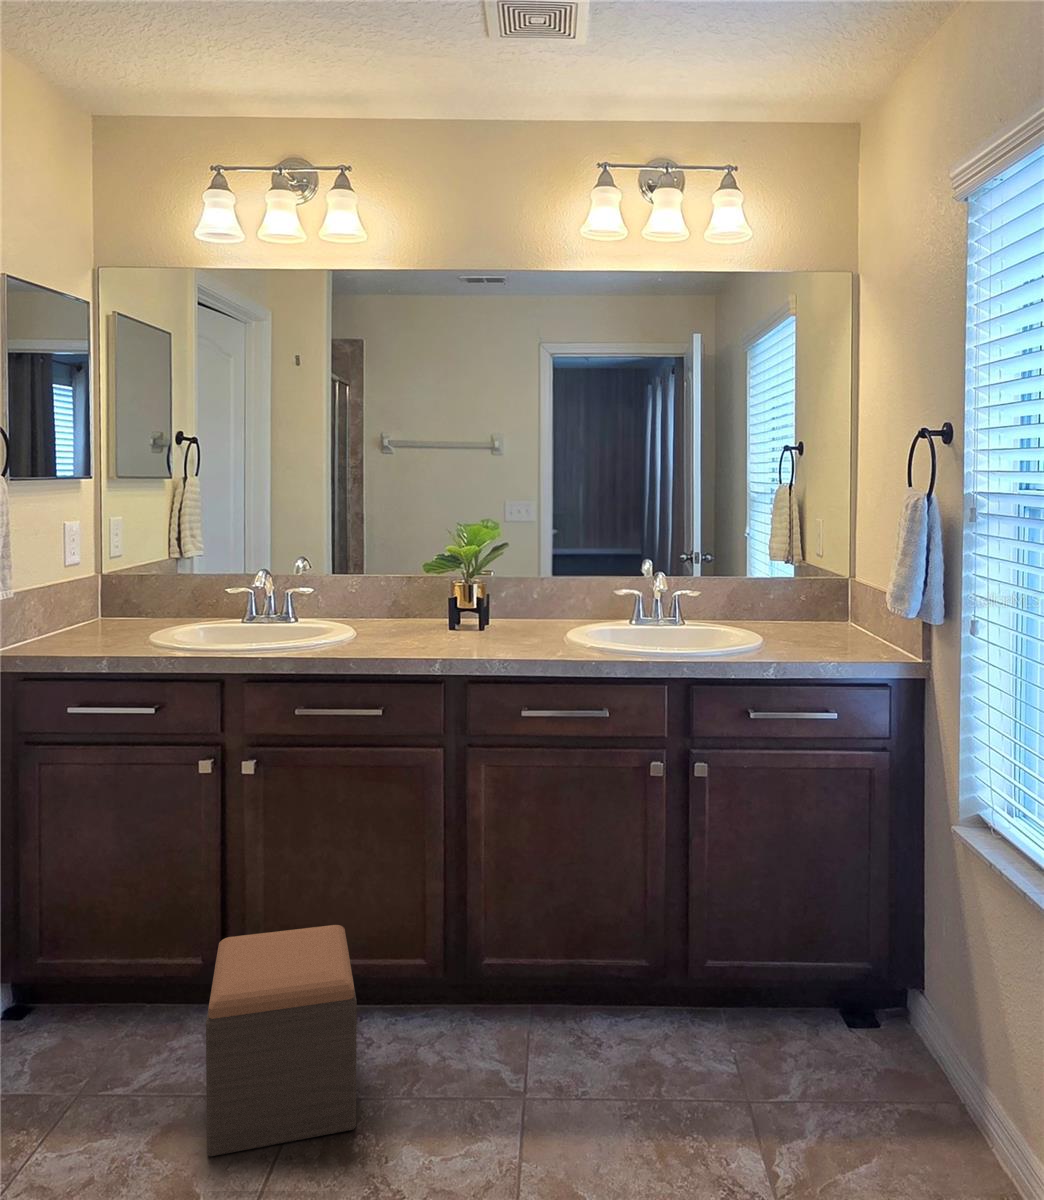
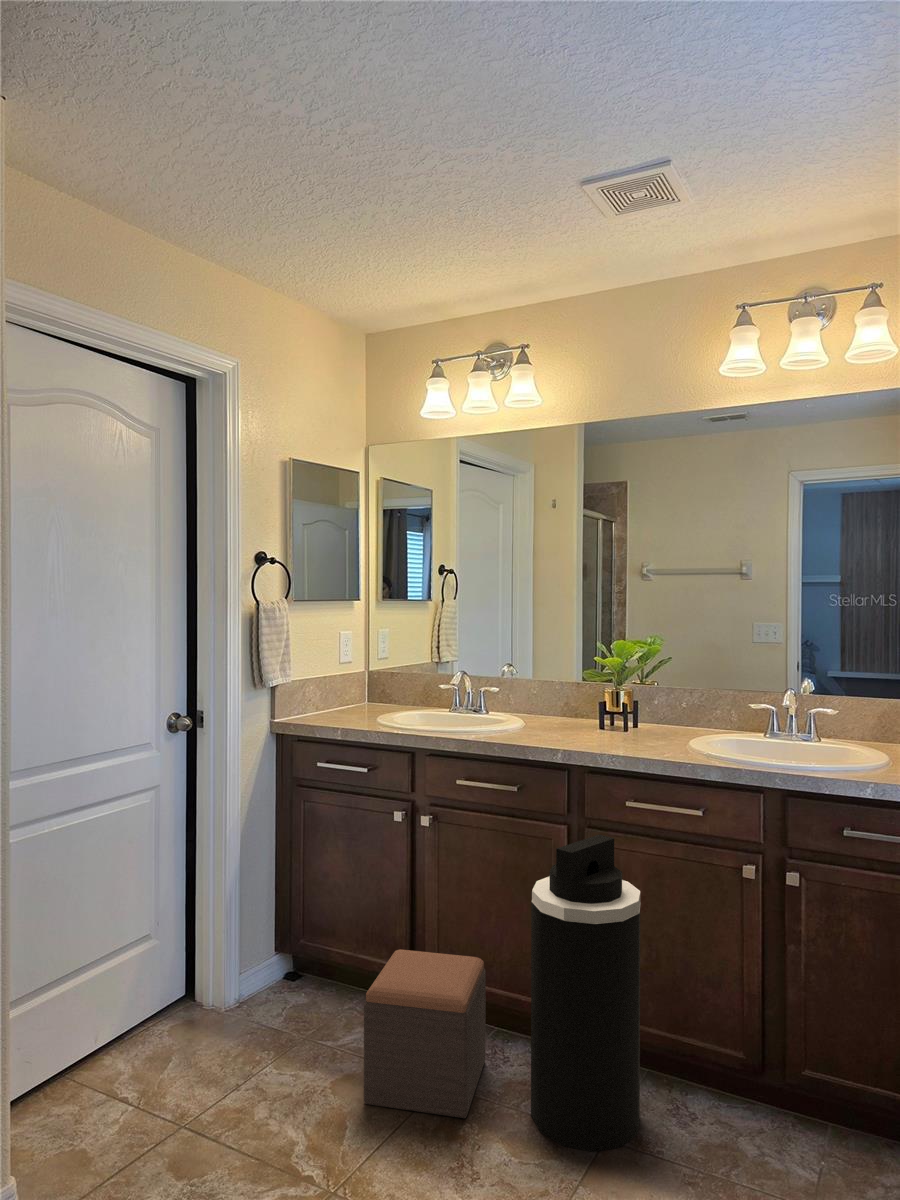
trash can: none [426,752,558,1123] -> present [531,835,641,1152]

